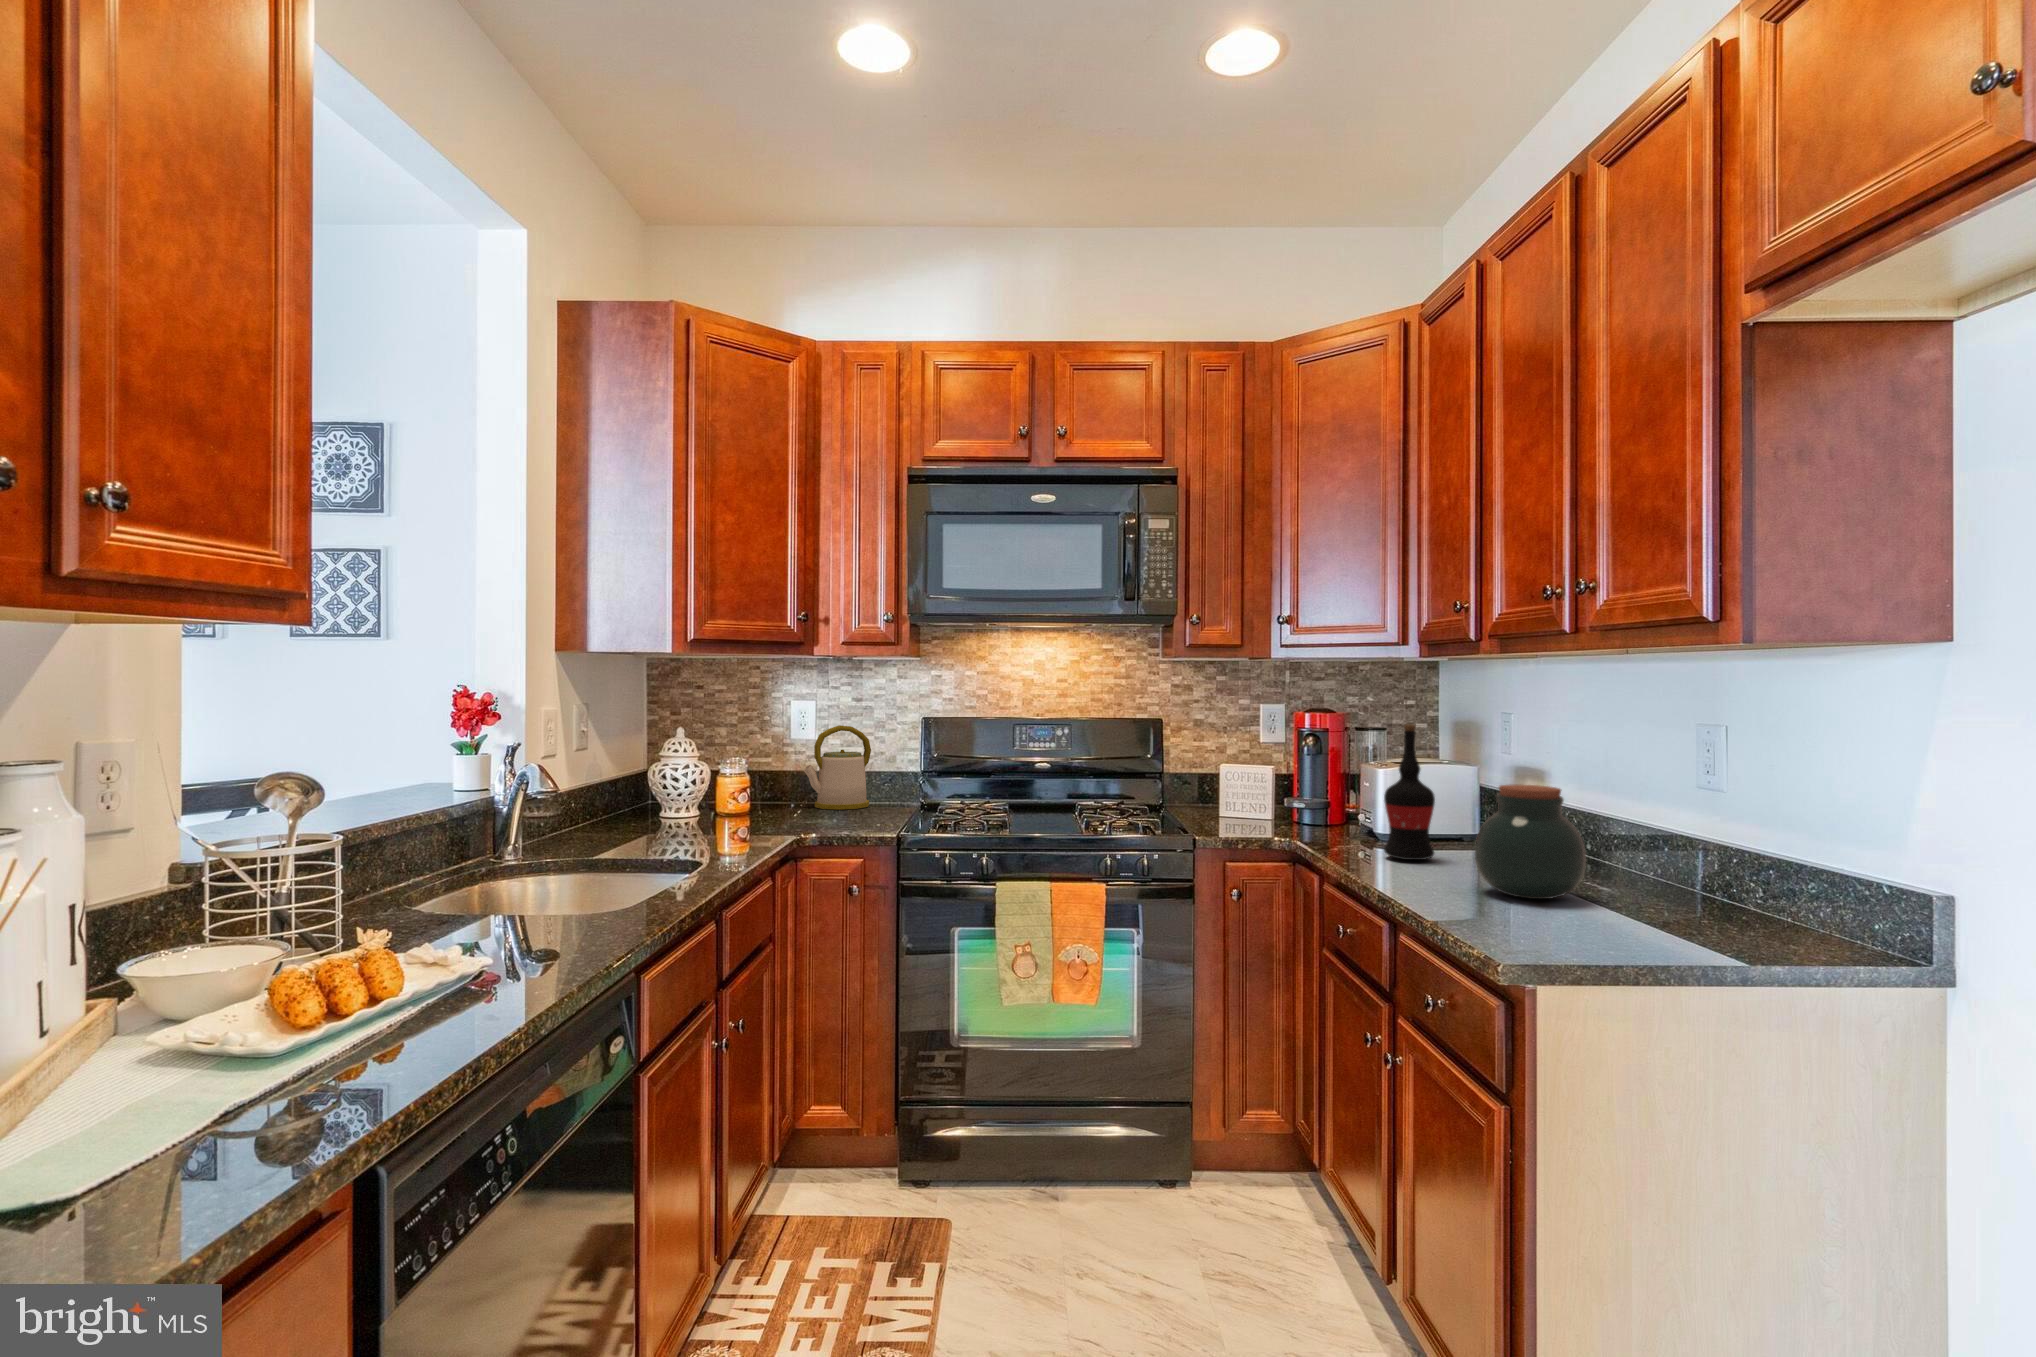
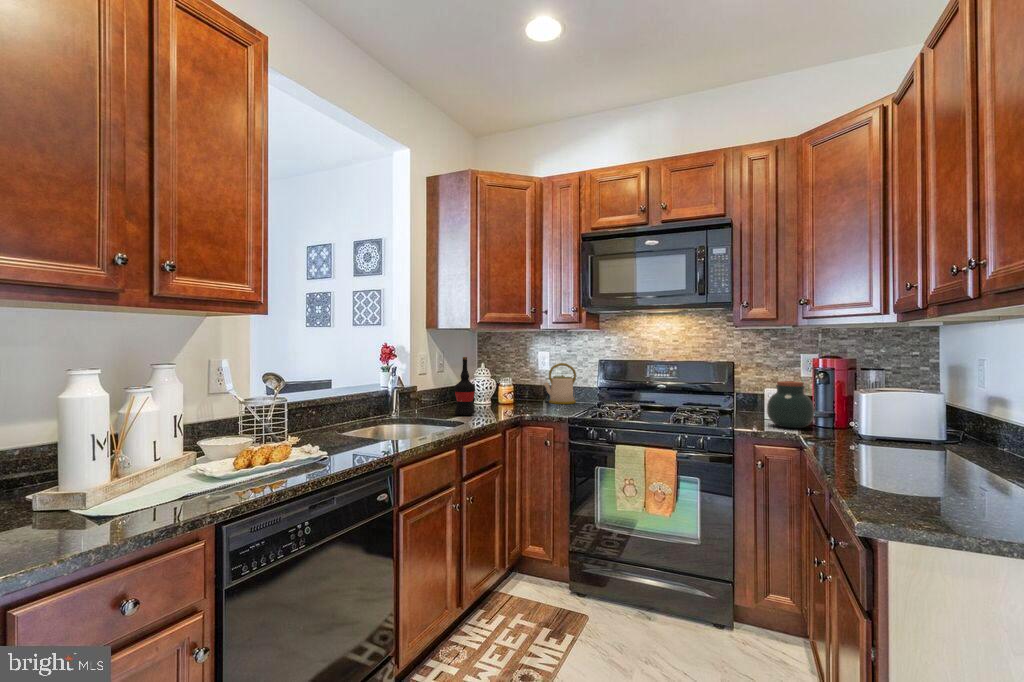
wine bottle: present [1384,724,1435,860] -> present [455,357,475,415]
jar: present [1475,785,1586,899] -> present [767,381,814,428]

